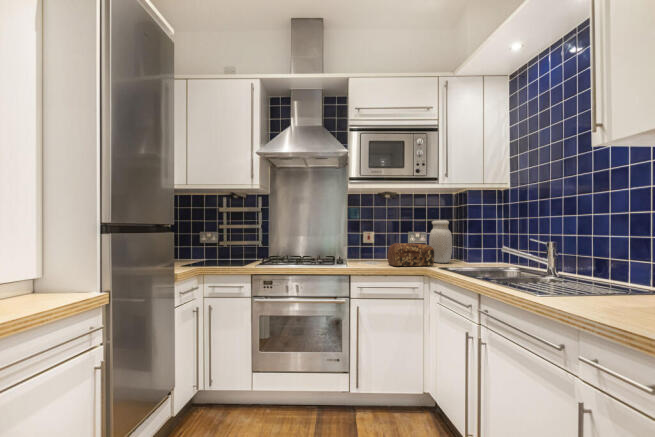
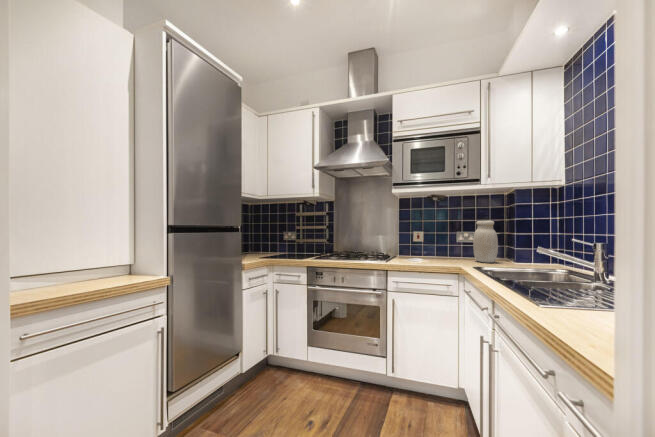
bread loaf: present [387,243,434,266] -> none [427,242,473,264]

